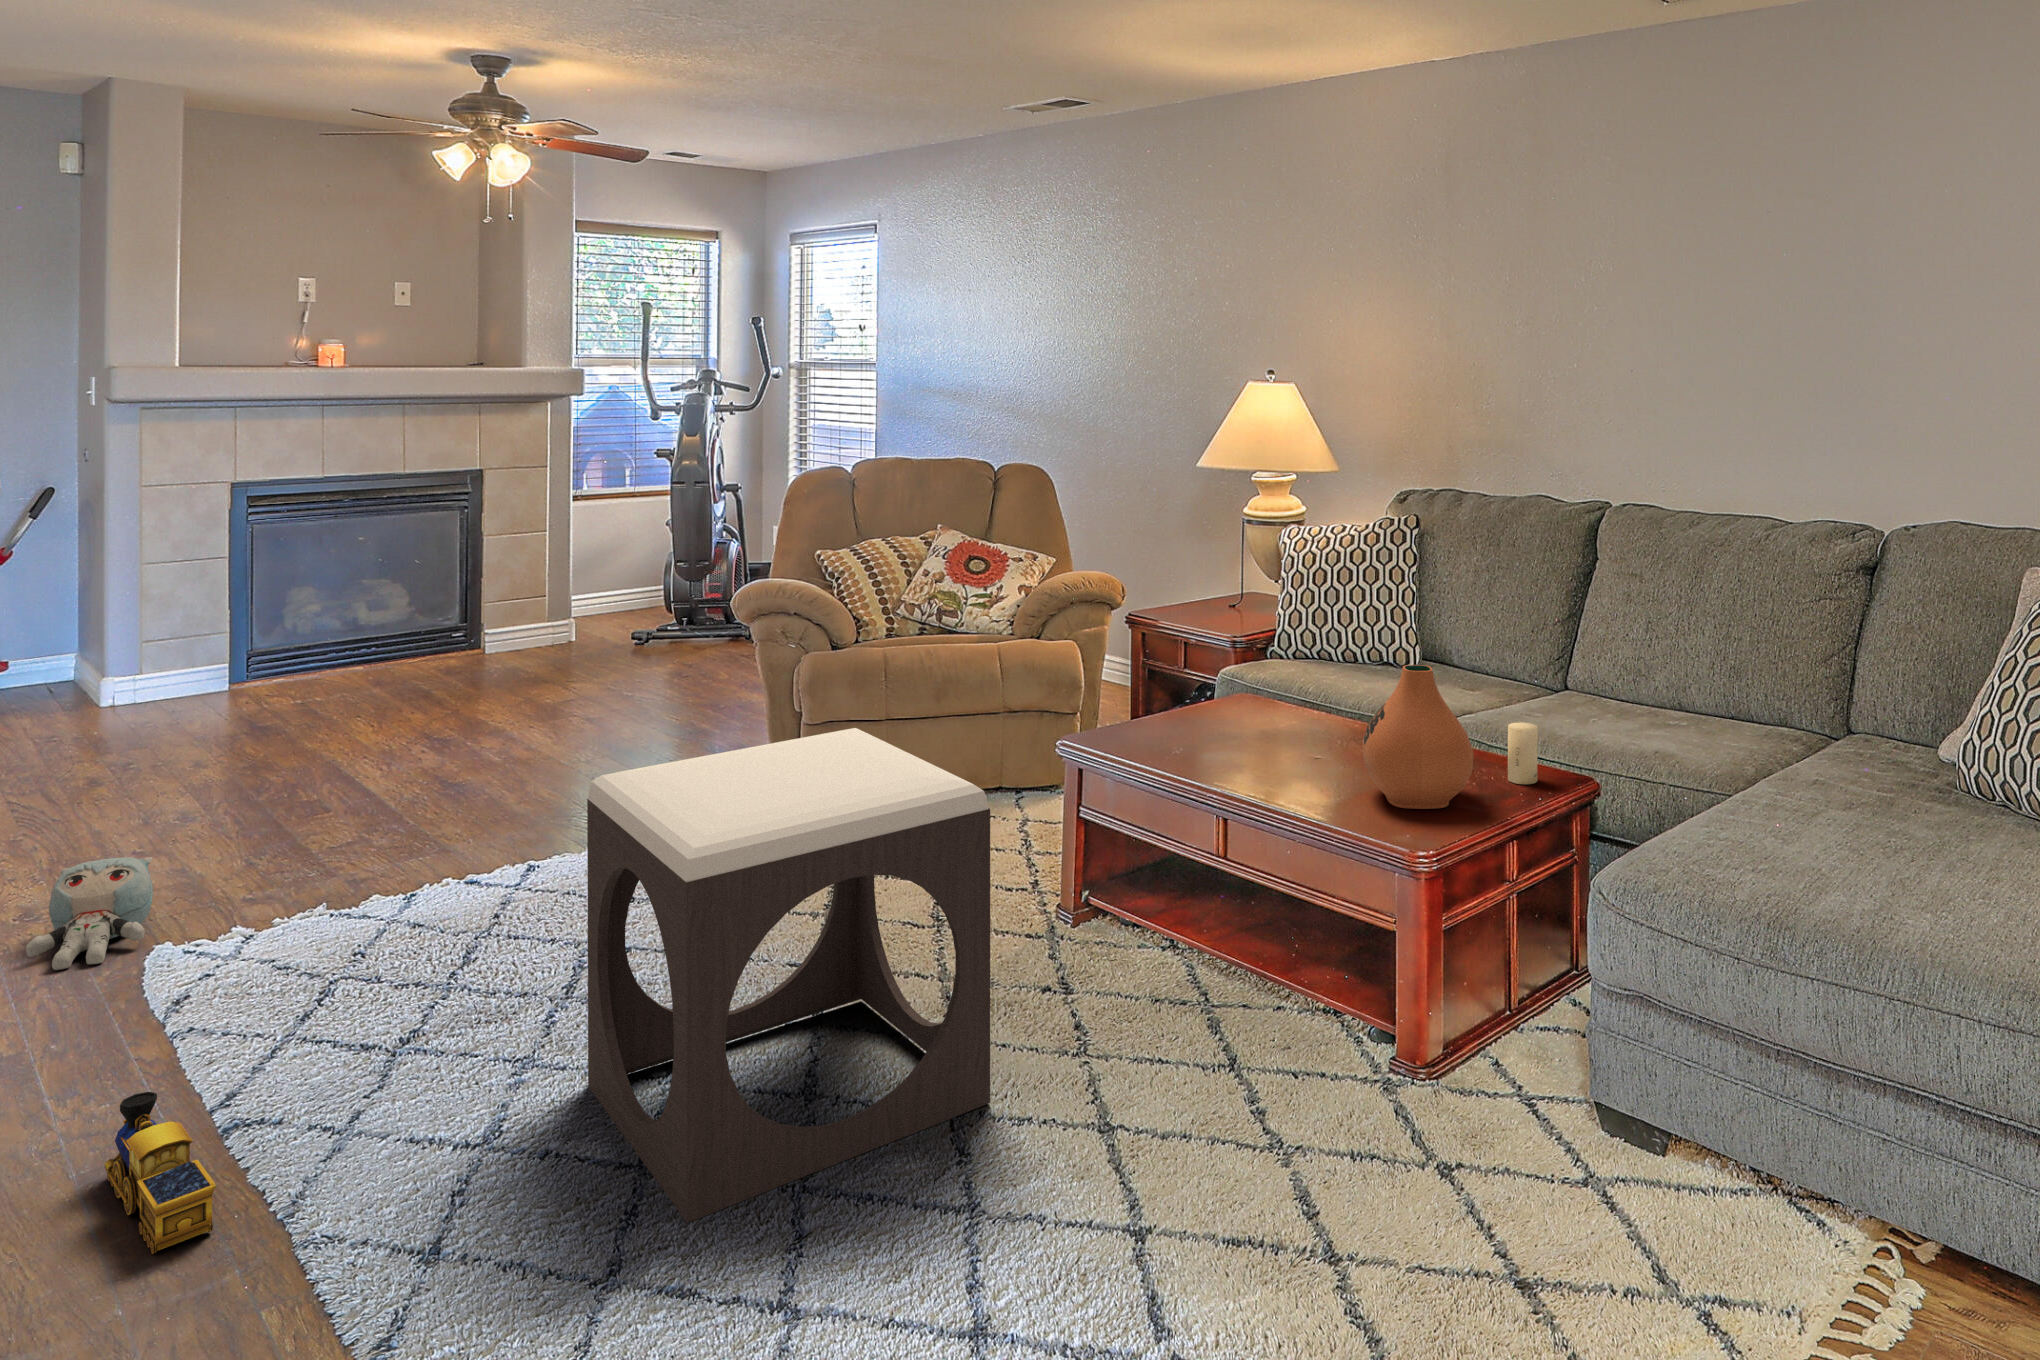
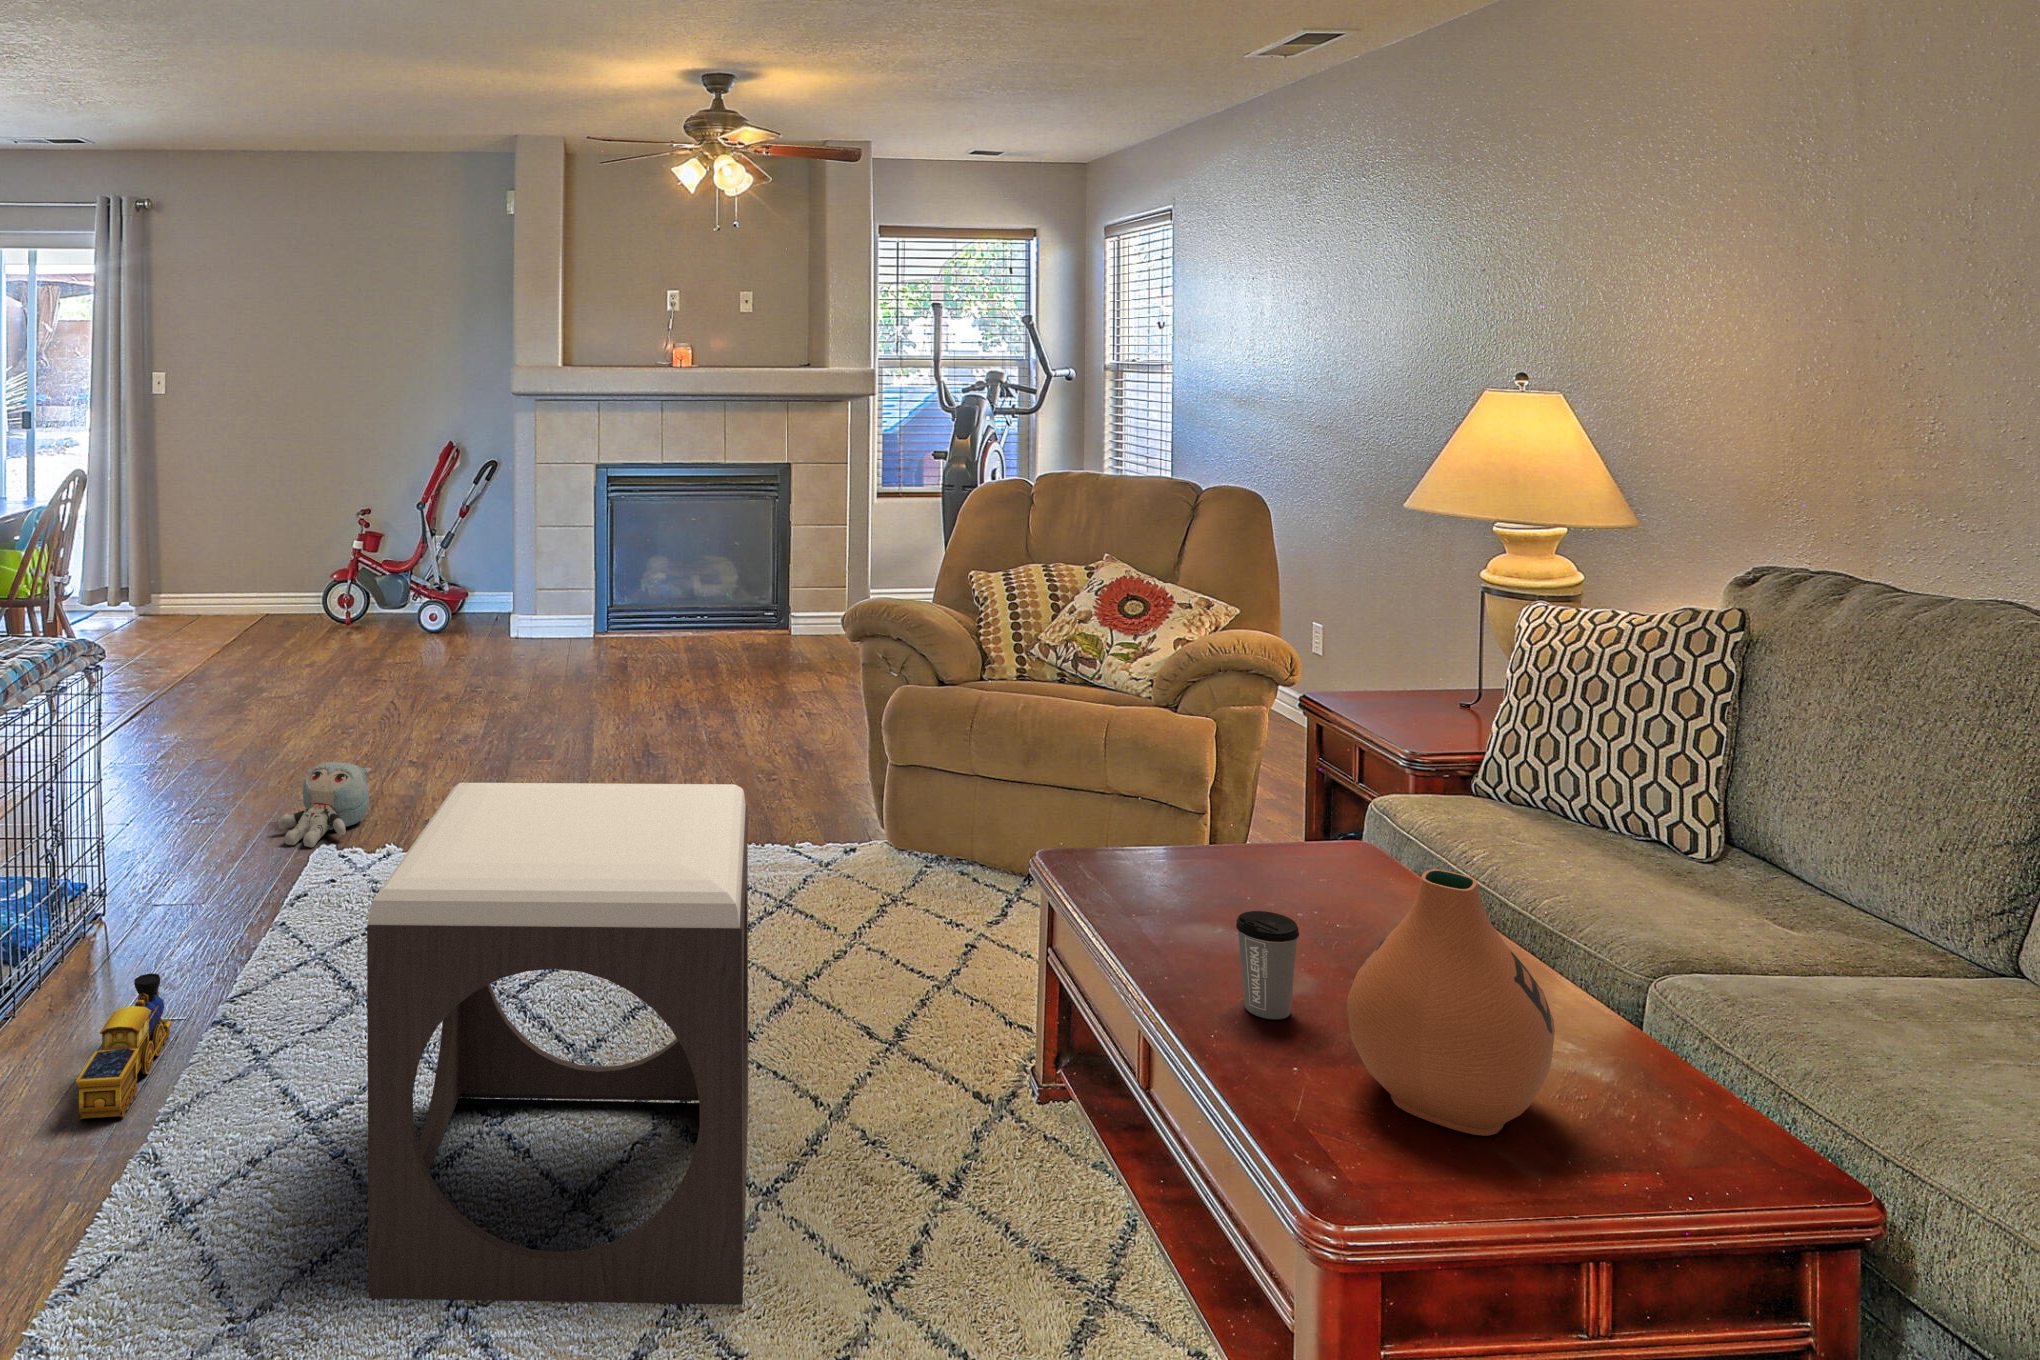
candle: present [1508,722,1538,784] -> none [1679,1021,1745,1148]
coffee cup: none [1275,723,1313,789] -> present [1236,911,1299,1019]

